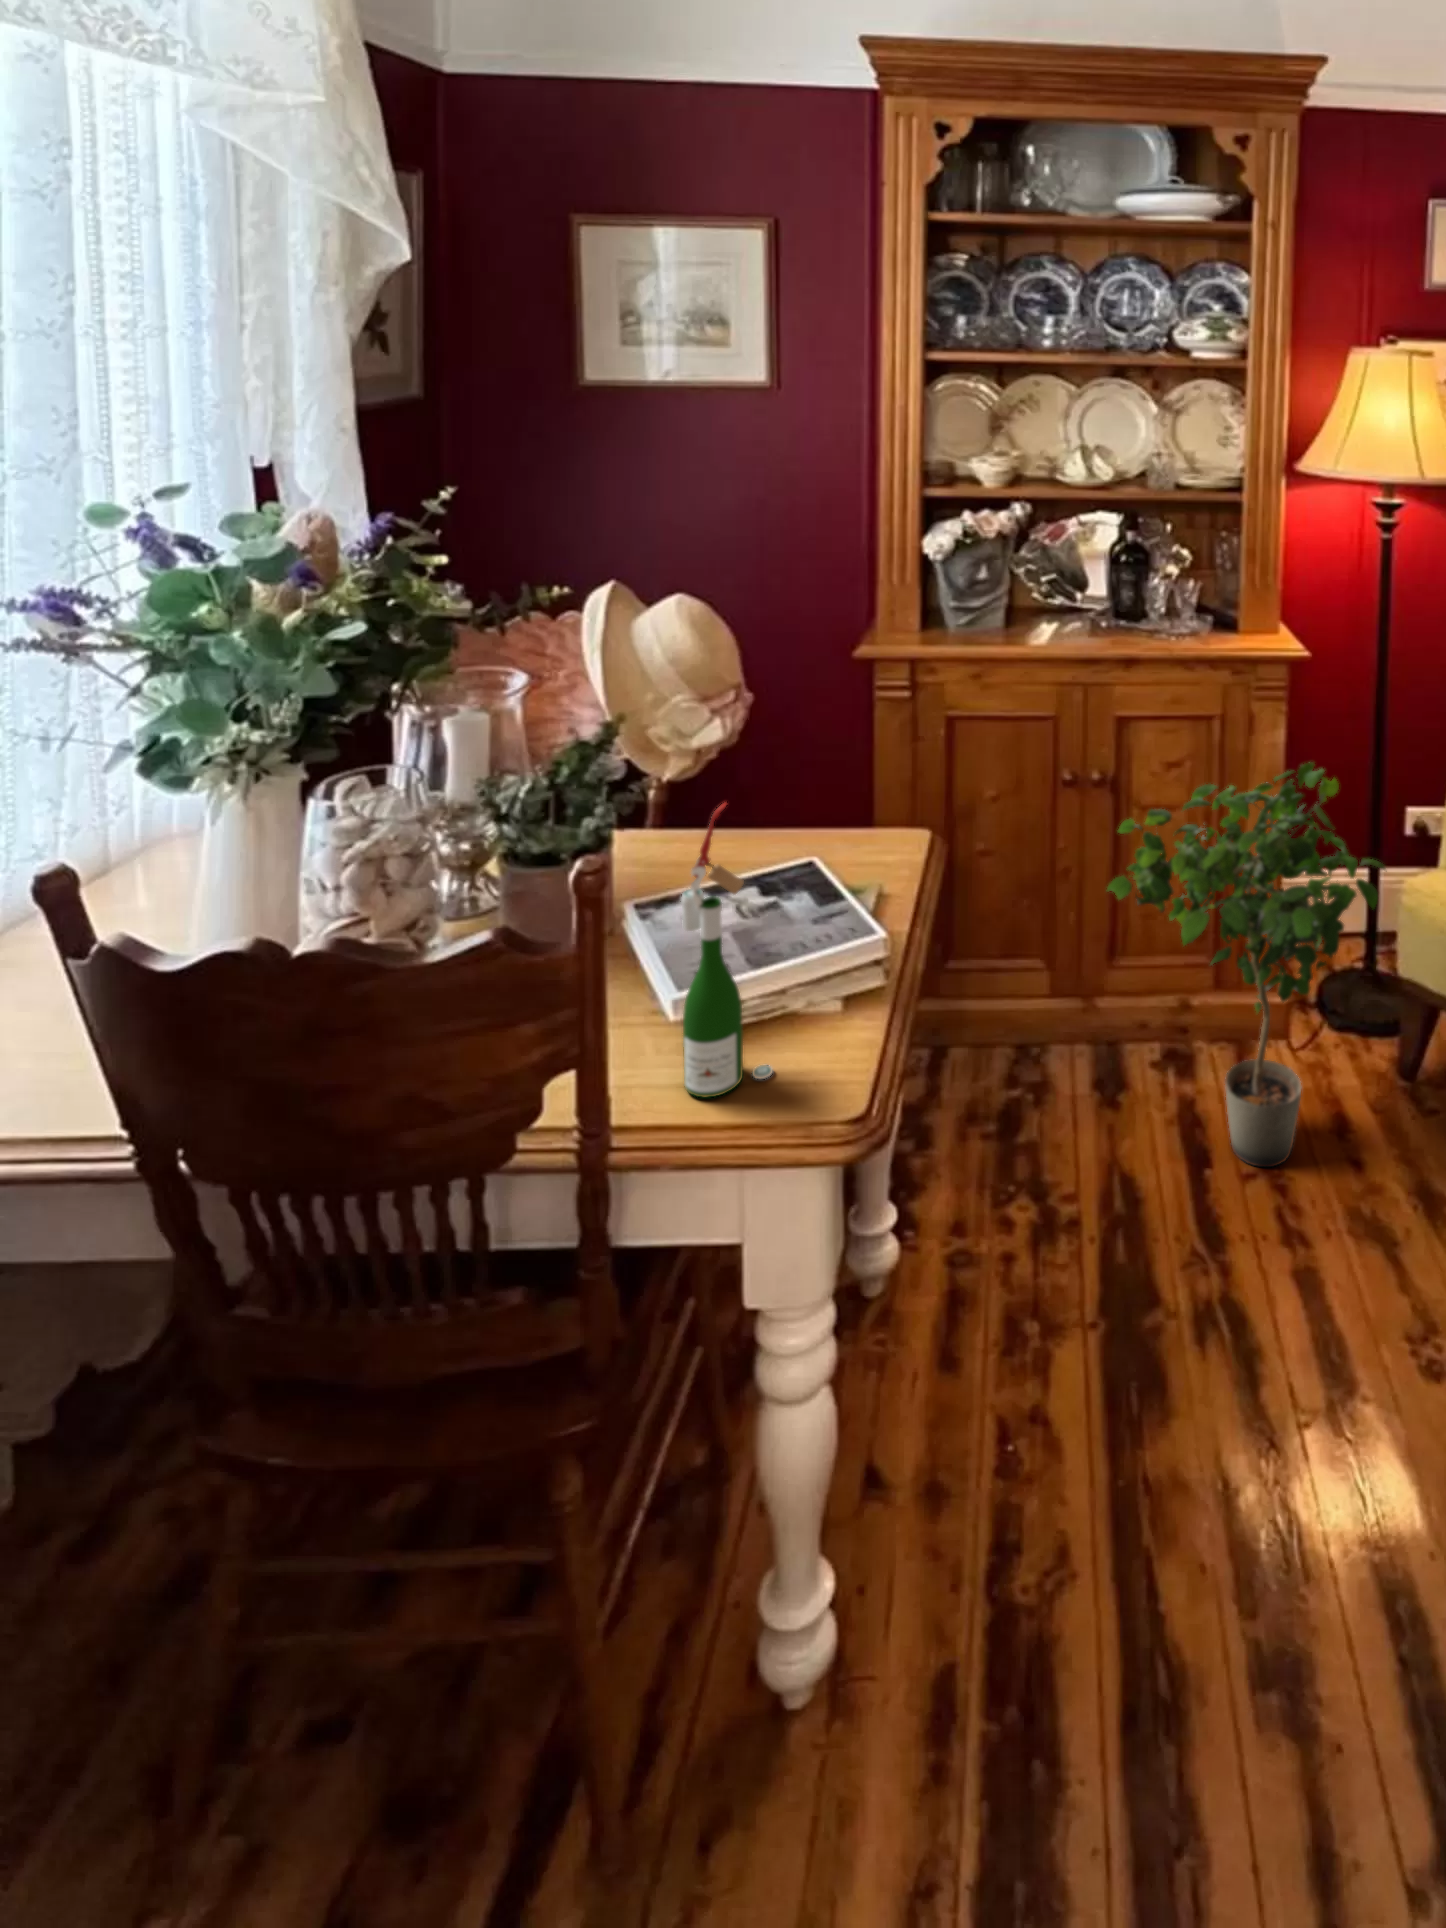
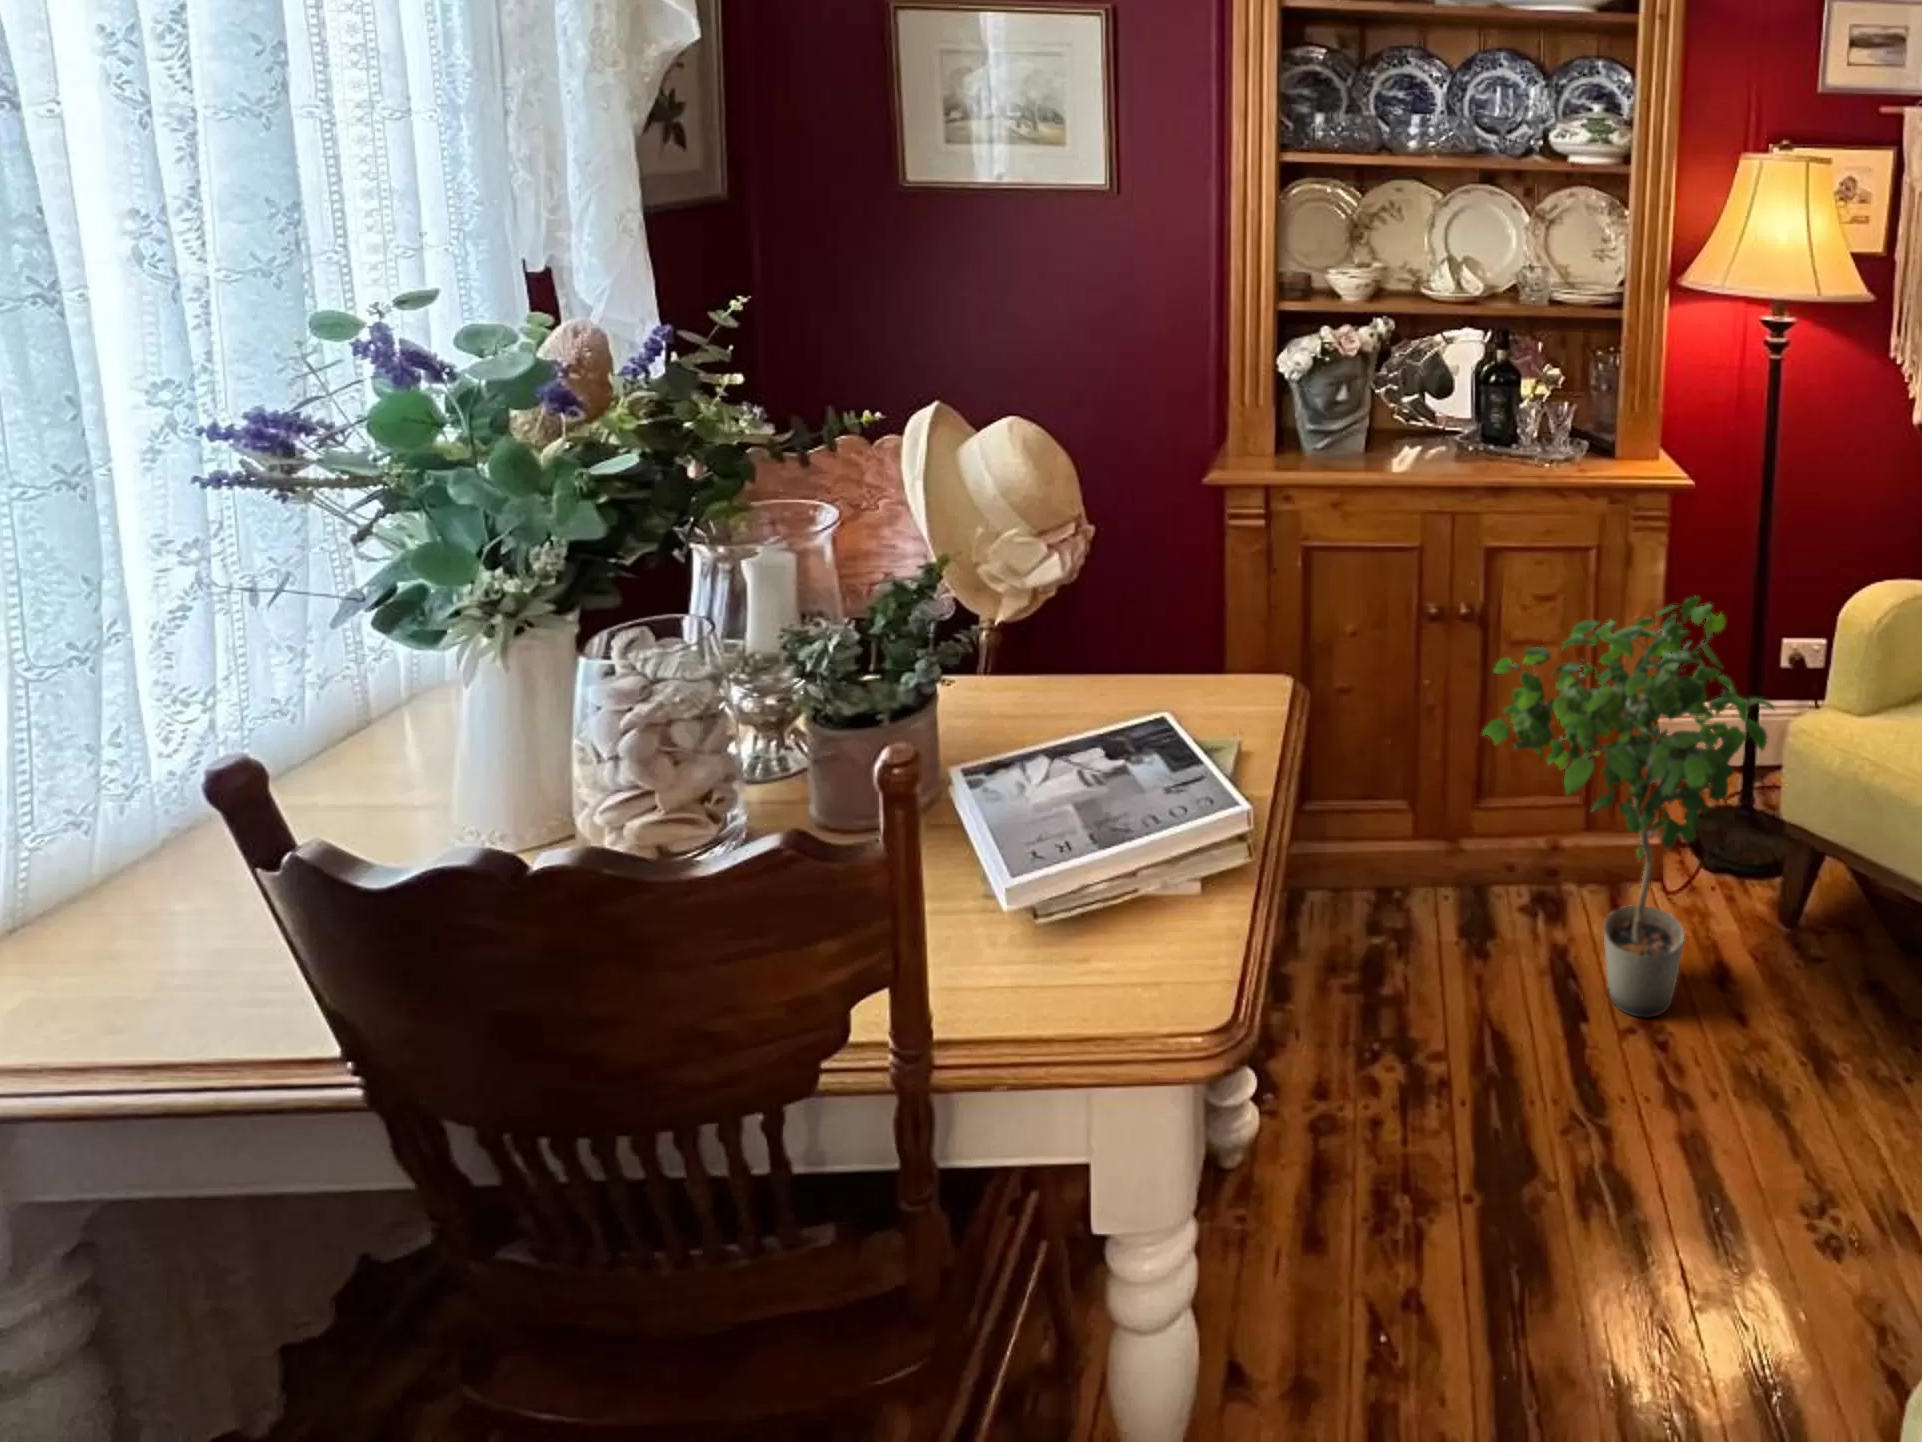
wine bottle: present [681,803,772,1097] -> none [1015,665,1124,1001]

